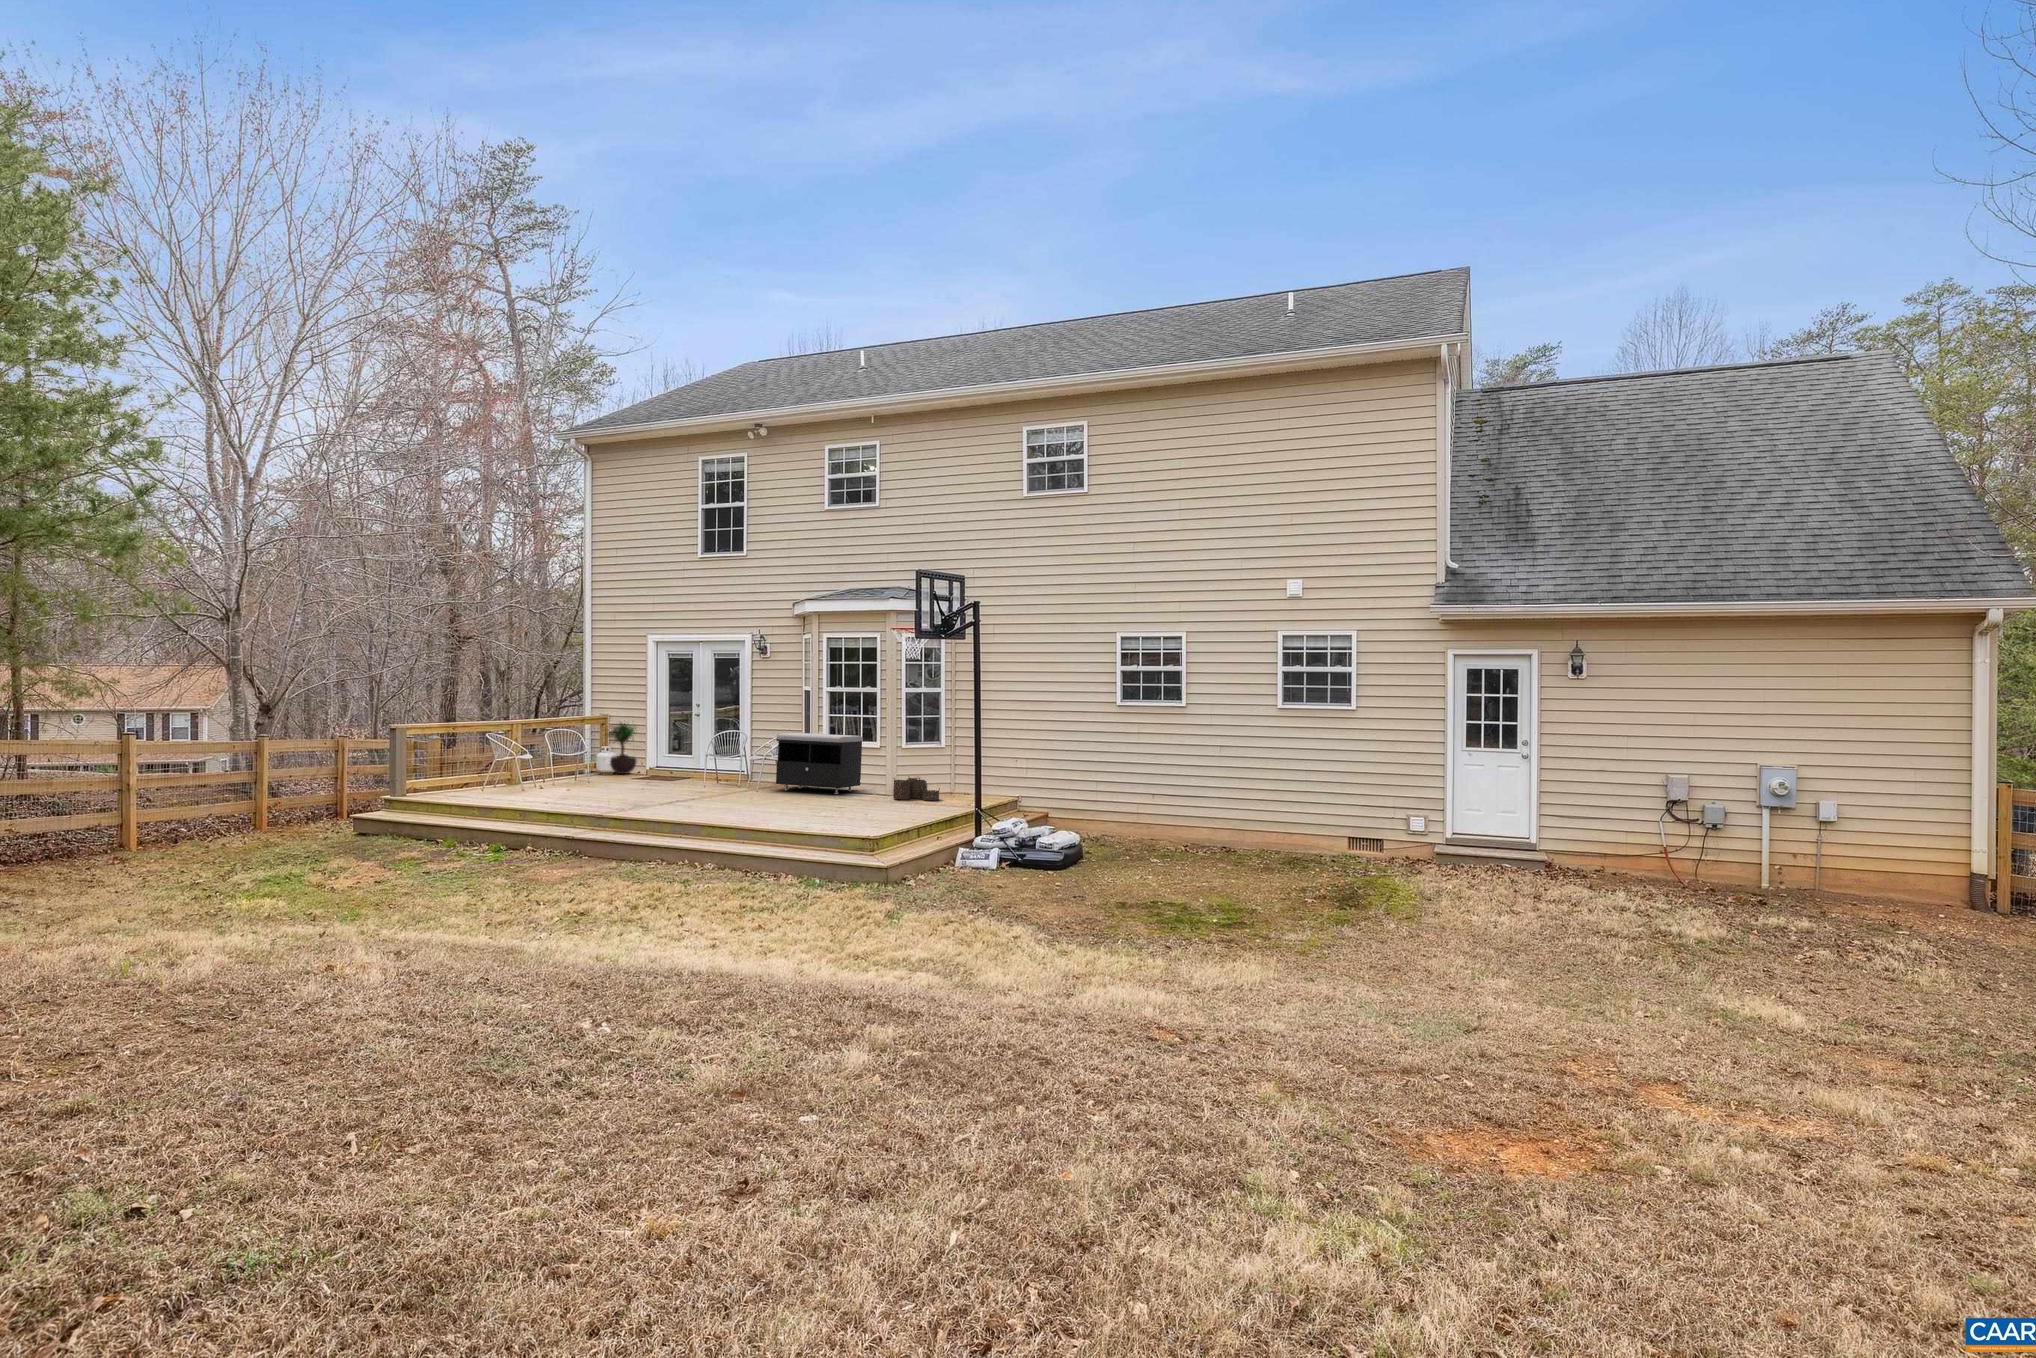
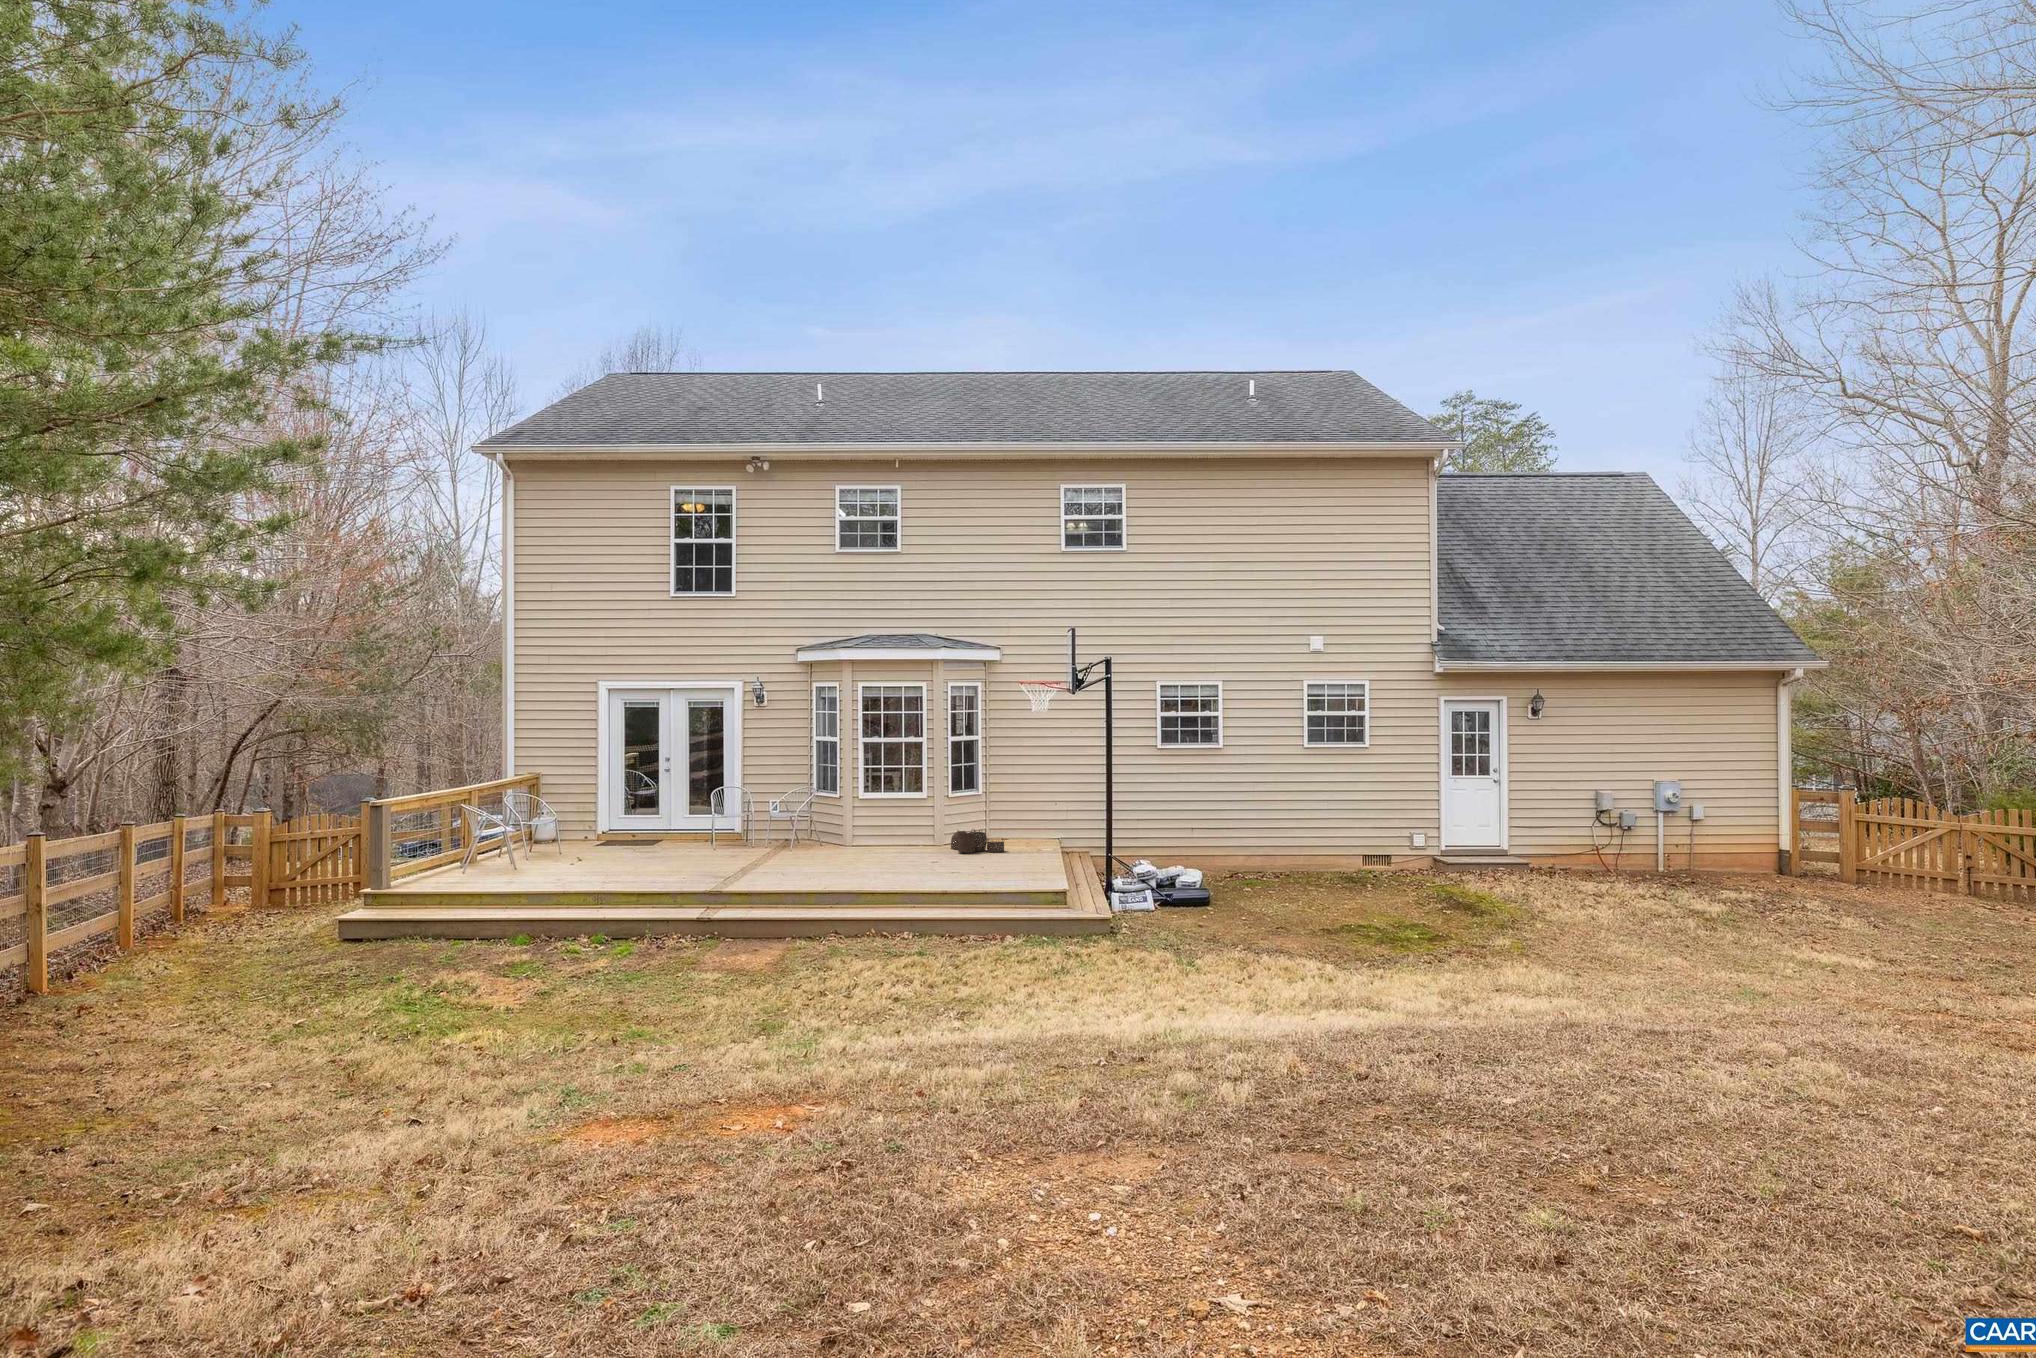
potted tree: present [608,723,637,774] -> none [553,781,596,850]
storage bench: present [776,733,862,794] -> none [814,790,898,853]

